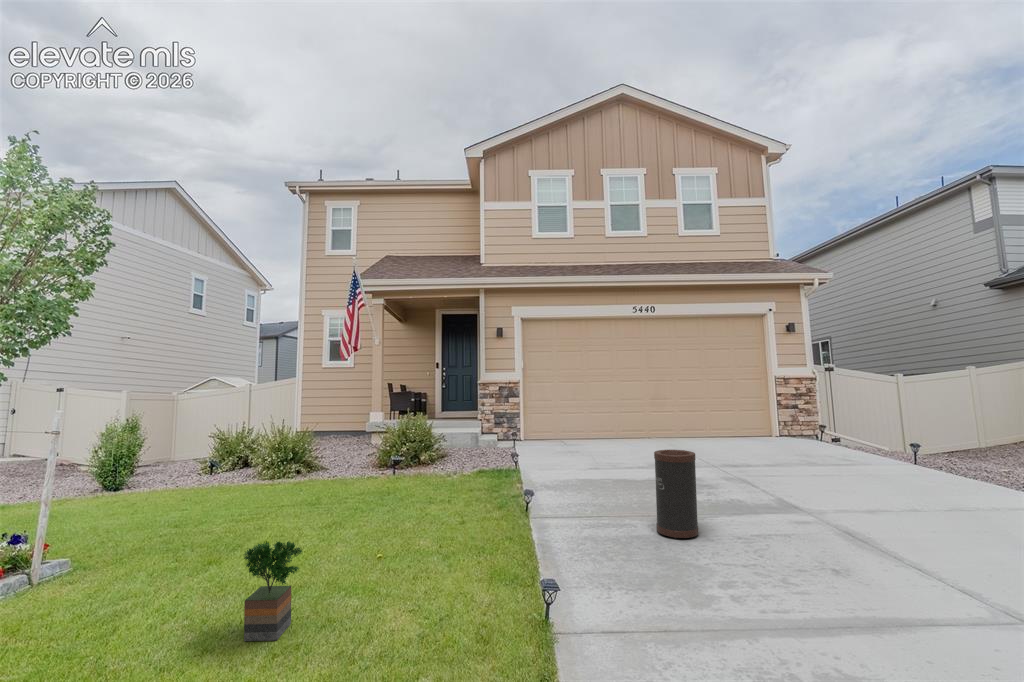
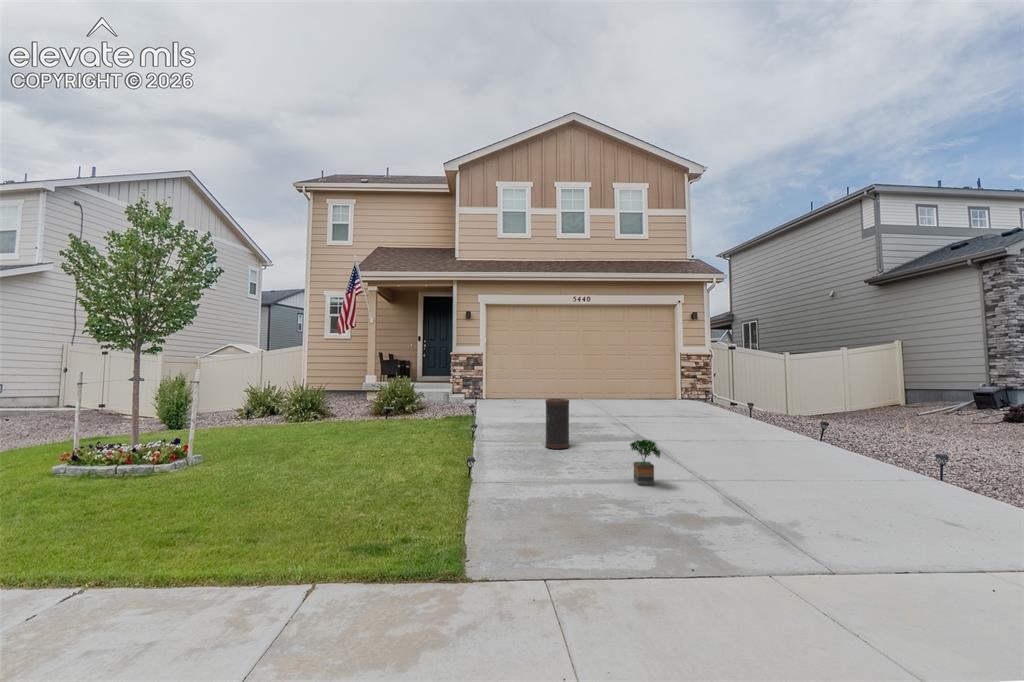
potted tree: present [244,541,302,641] -> present [630,440,661,485]

